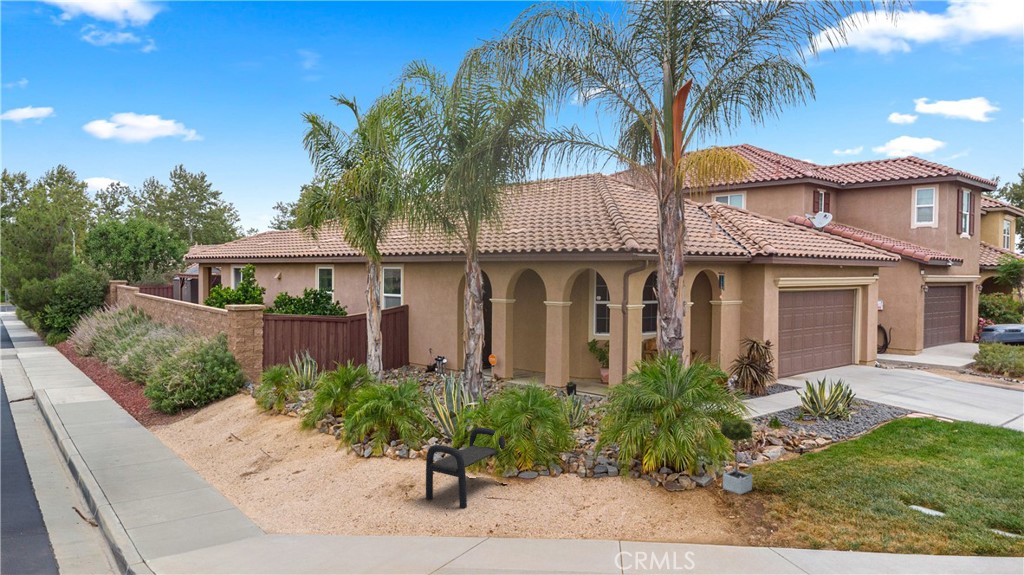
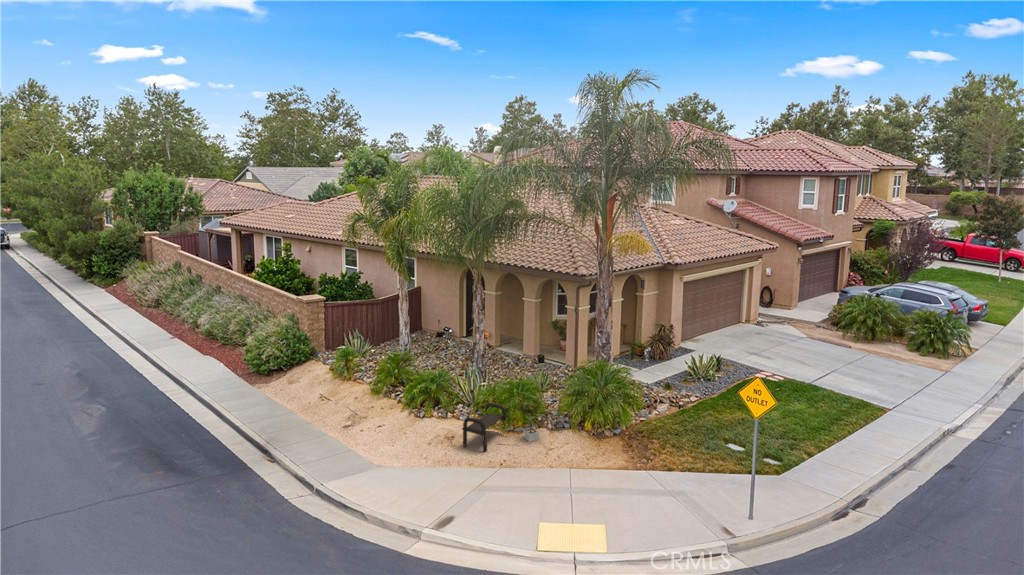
potted tree: present [719,421,753,494] -> present [521,402,539,442]

